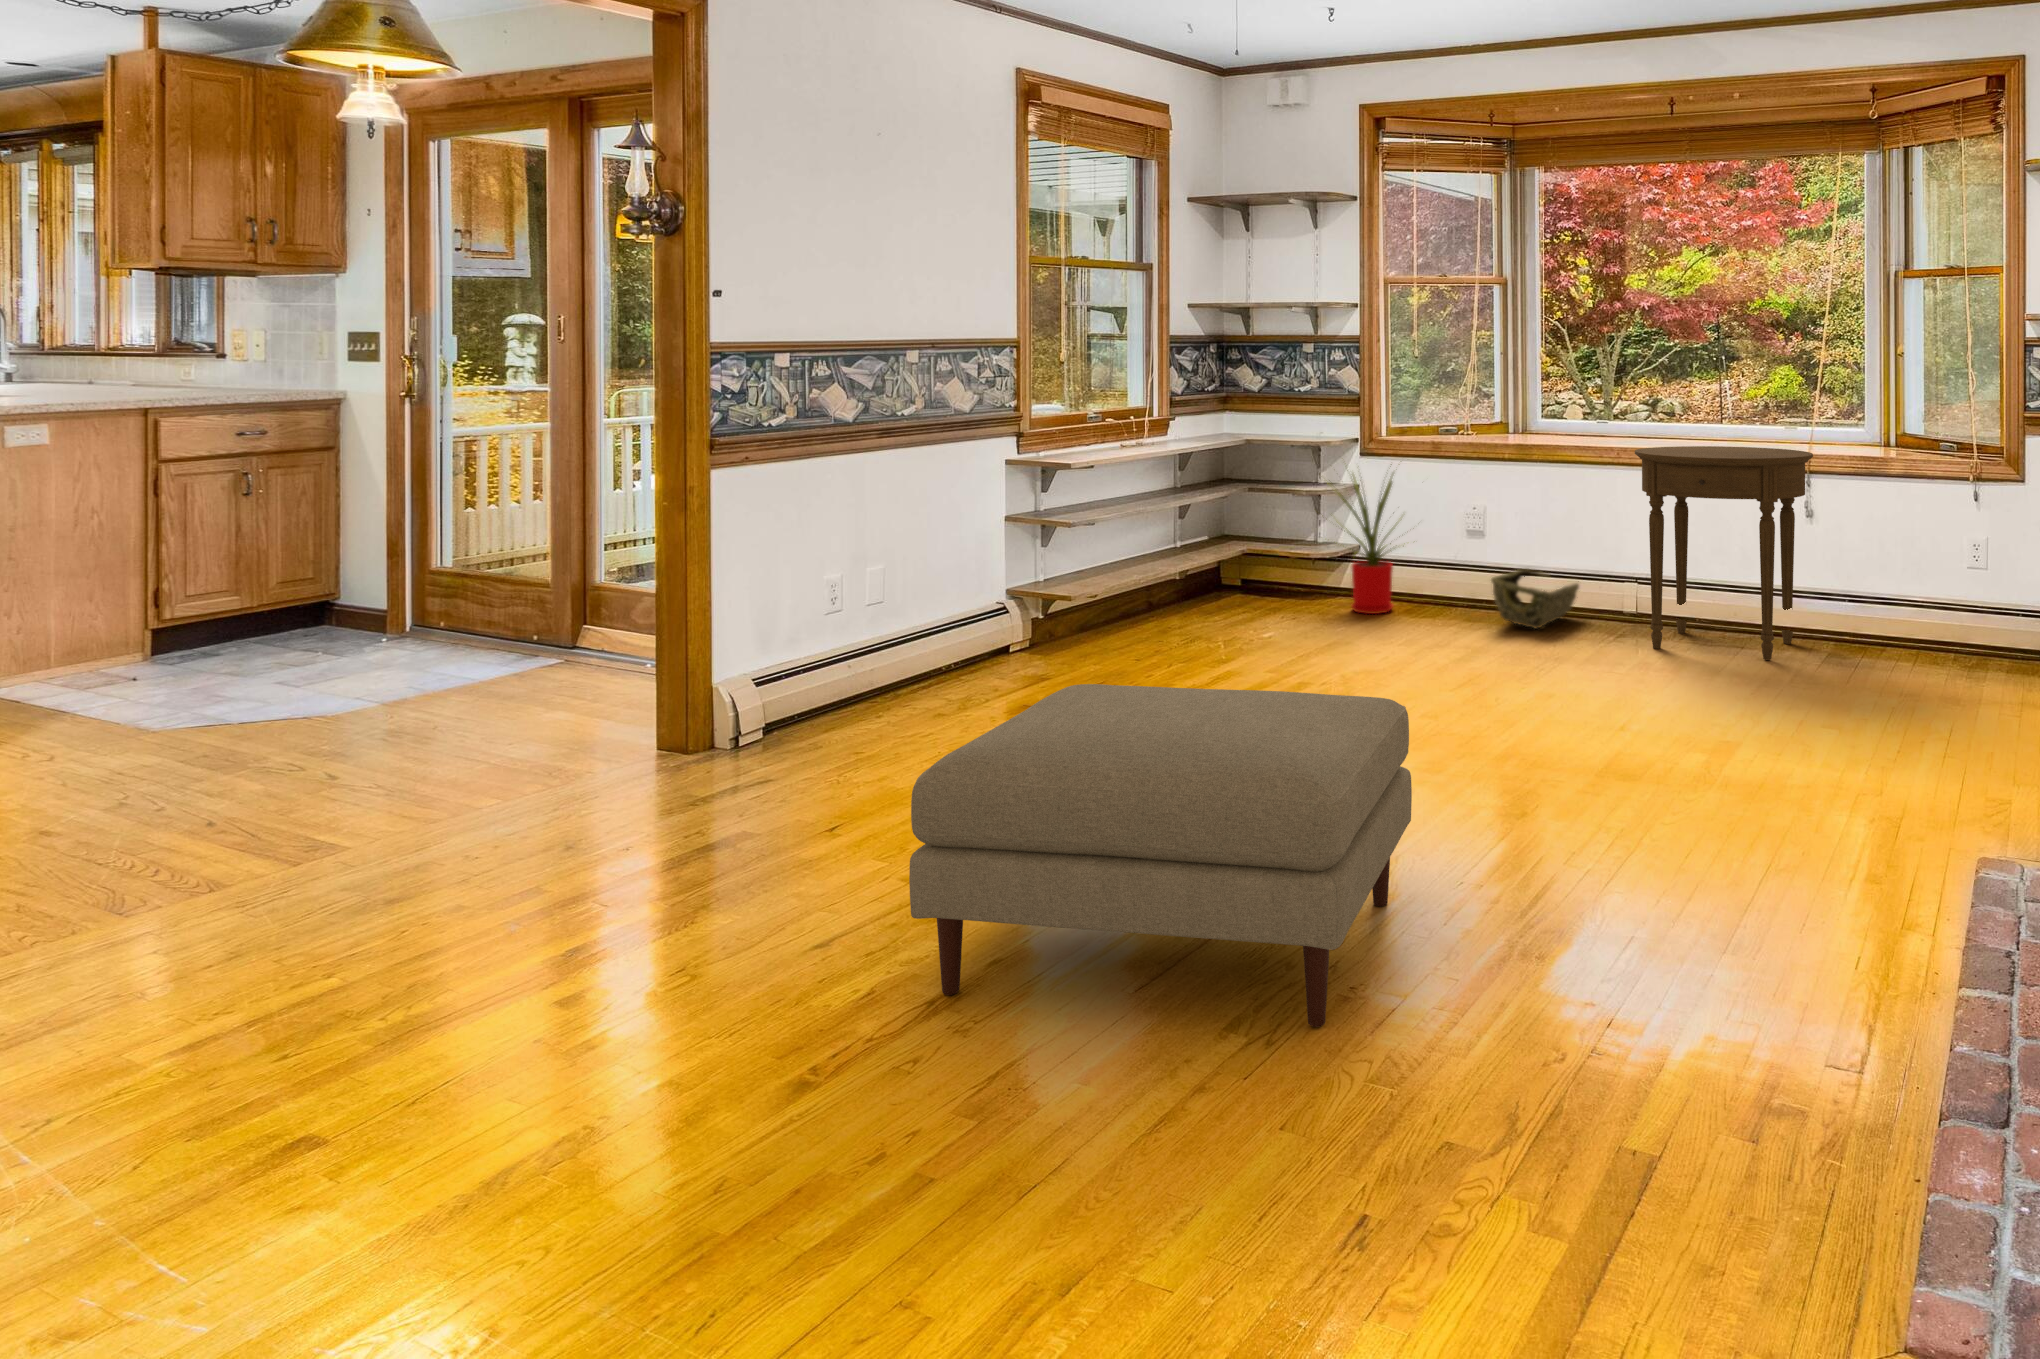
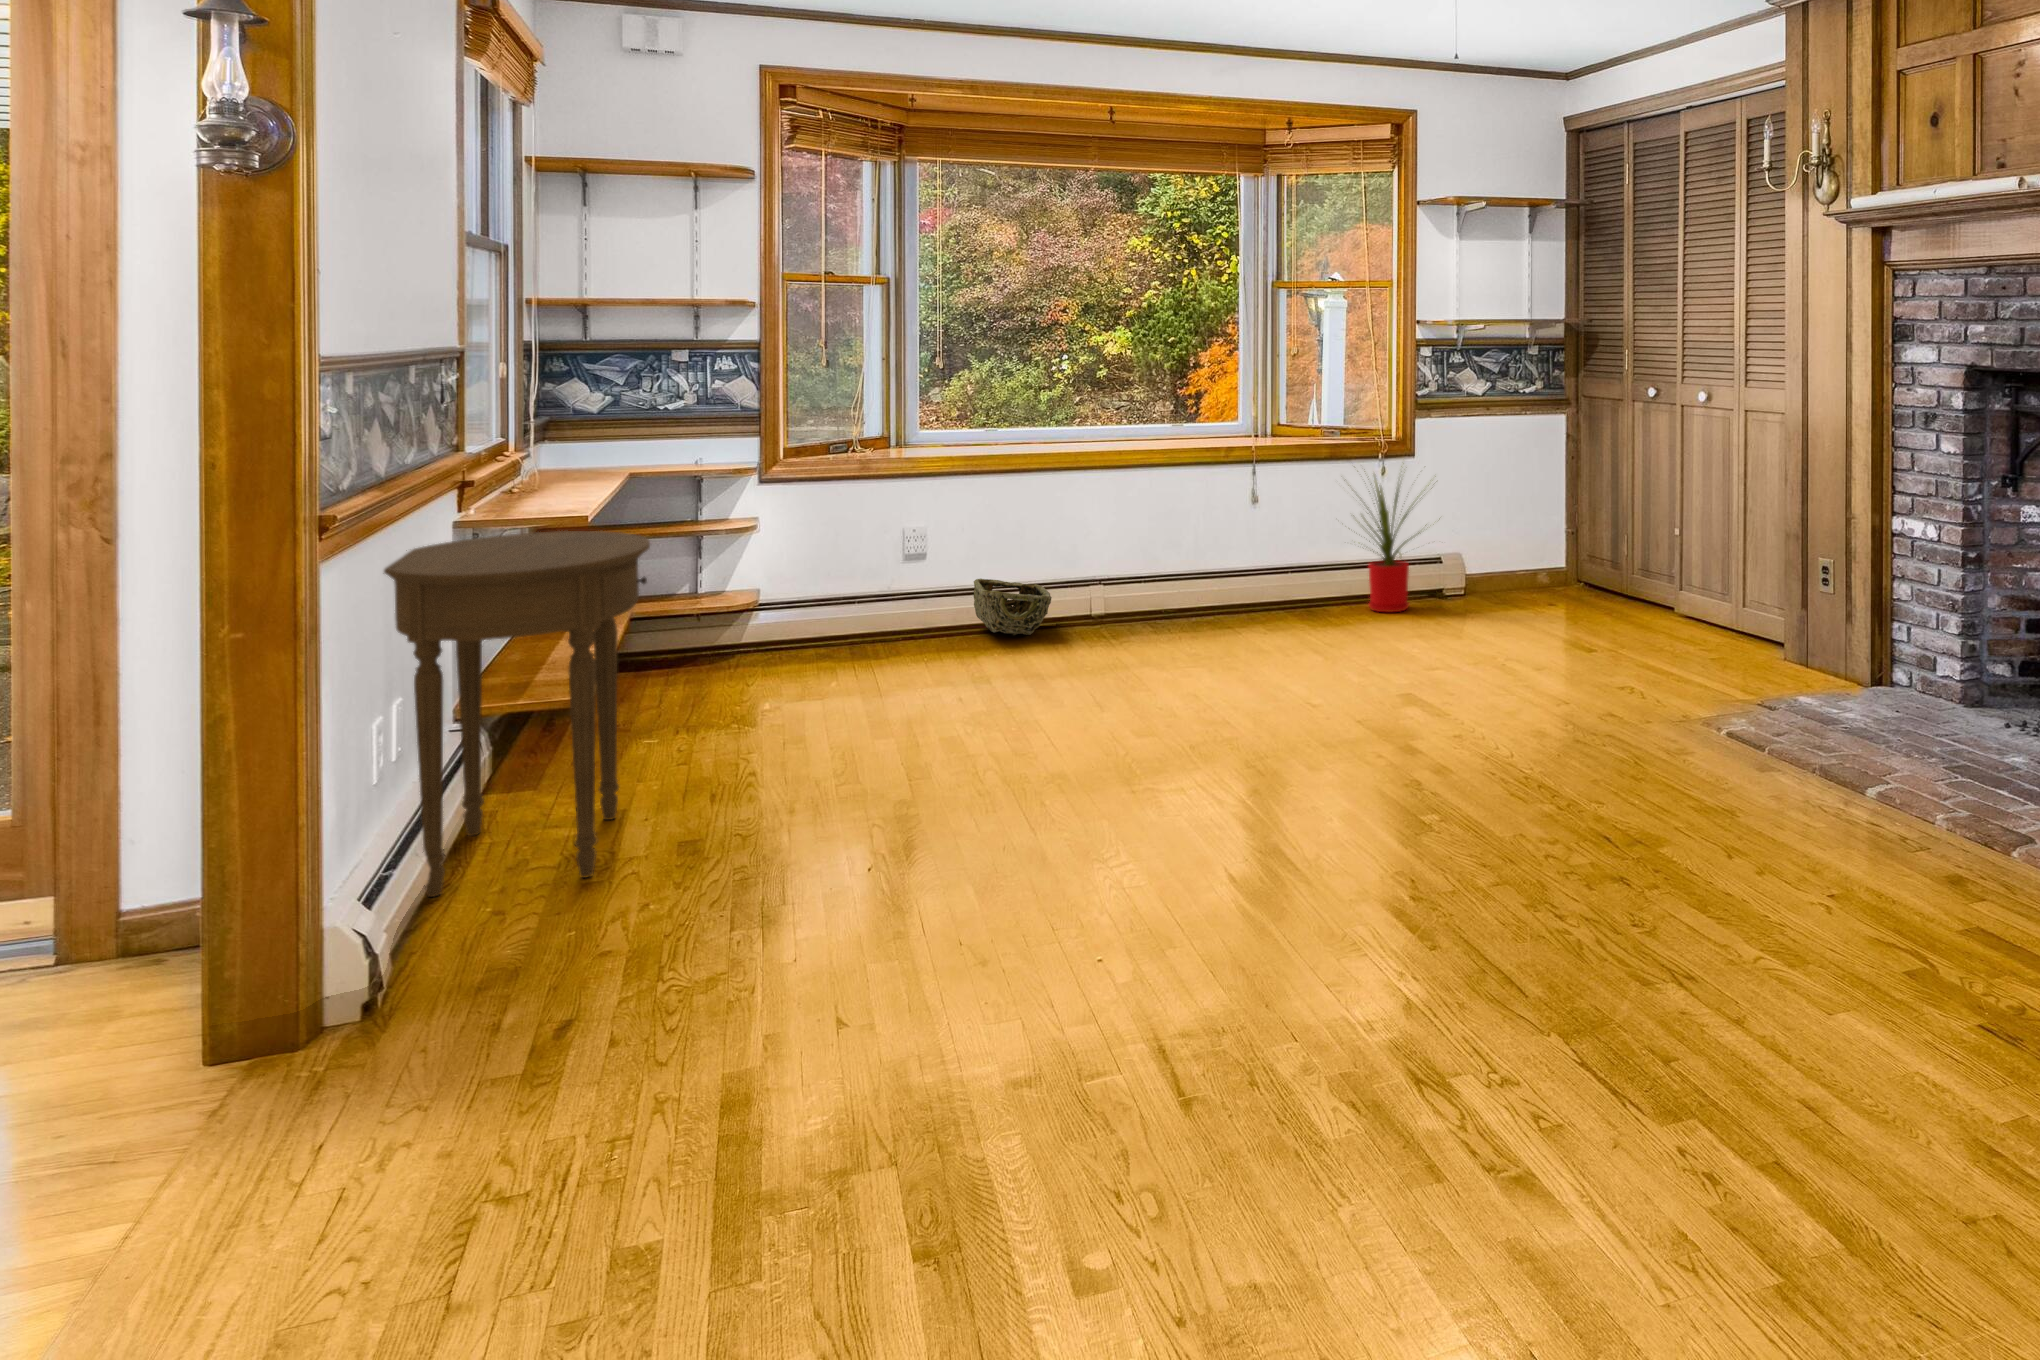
side table: present [1635,446,1813,660] -> present [384,531,650,897]
house plant: present [1327,464,1397,614] -> present [1364,478,1432,612]
ottoman: present [909,684,1412,1027] -> none [1136,669,1604,1005]

